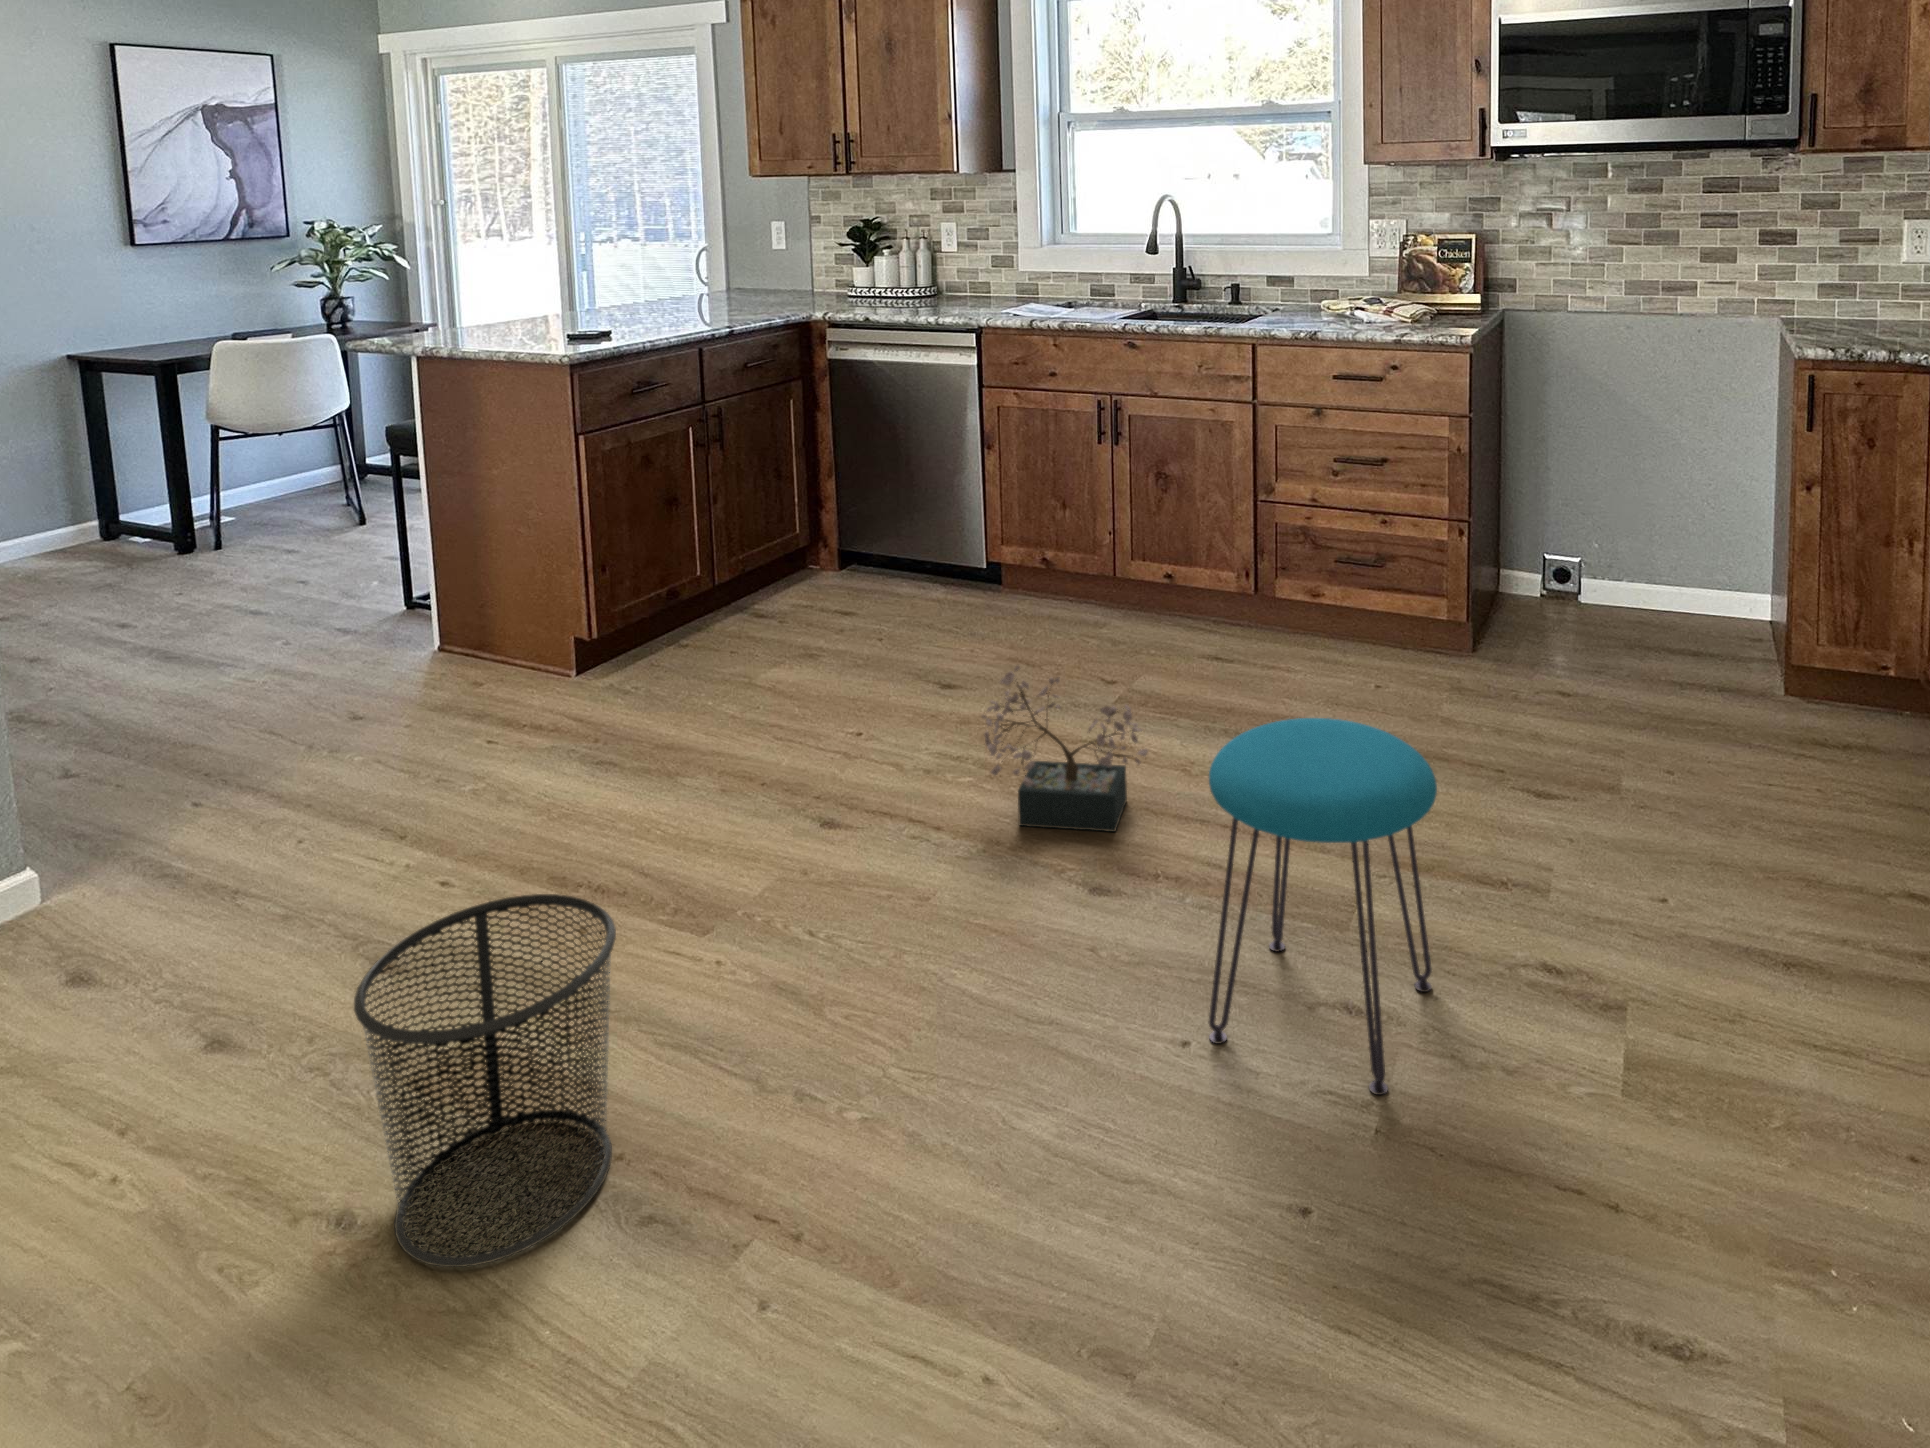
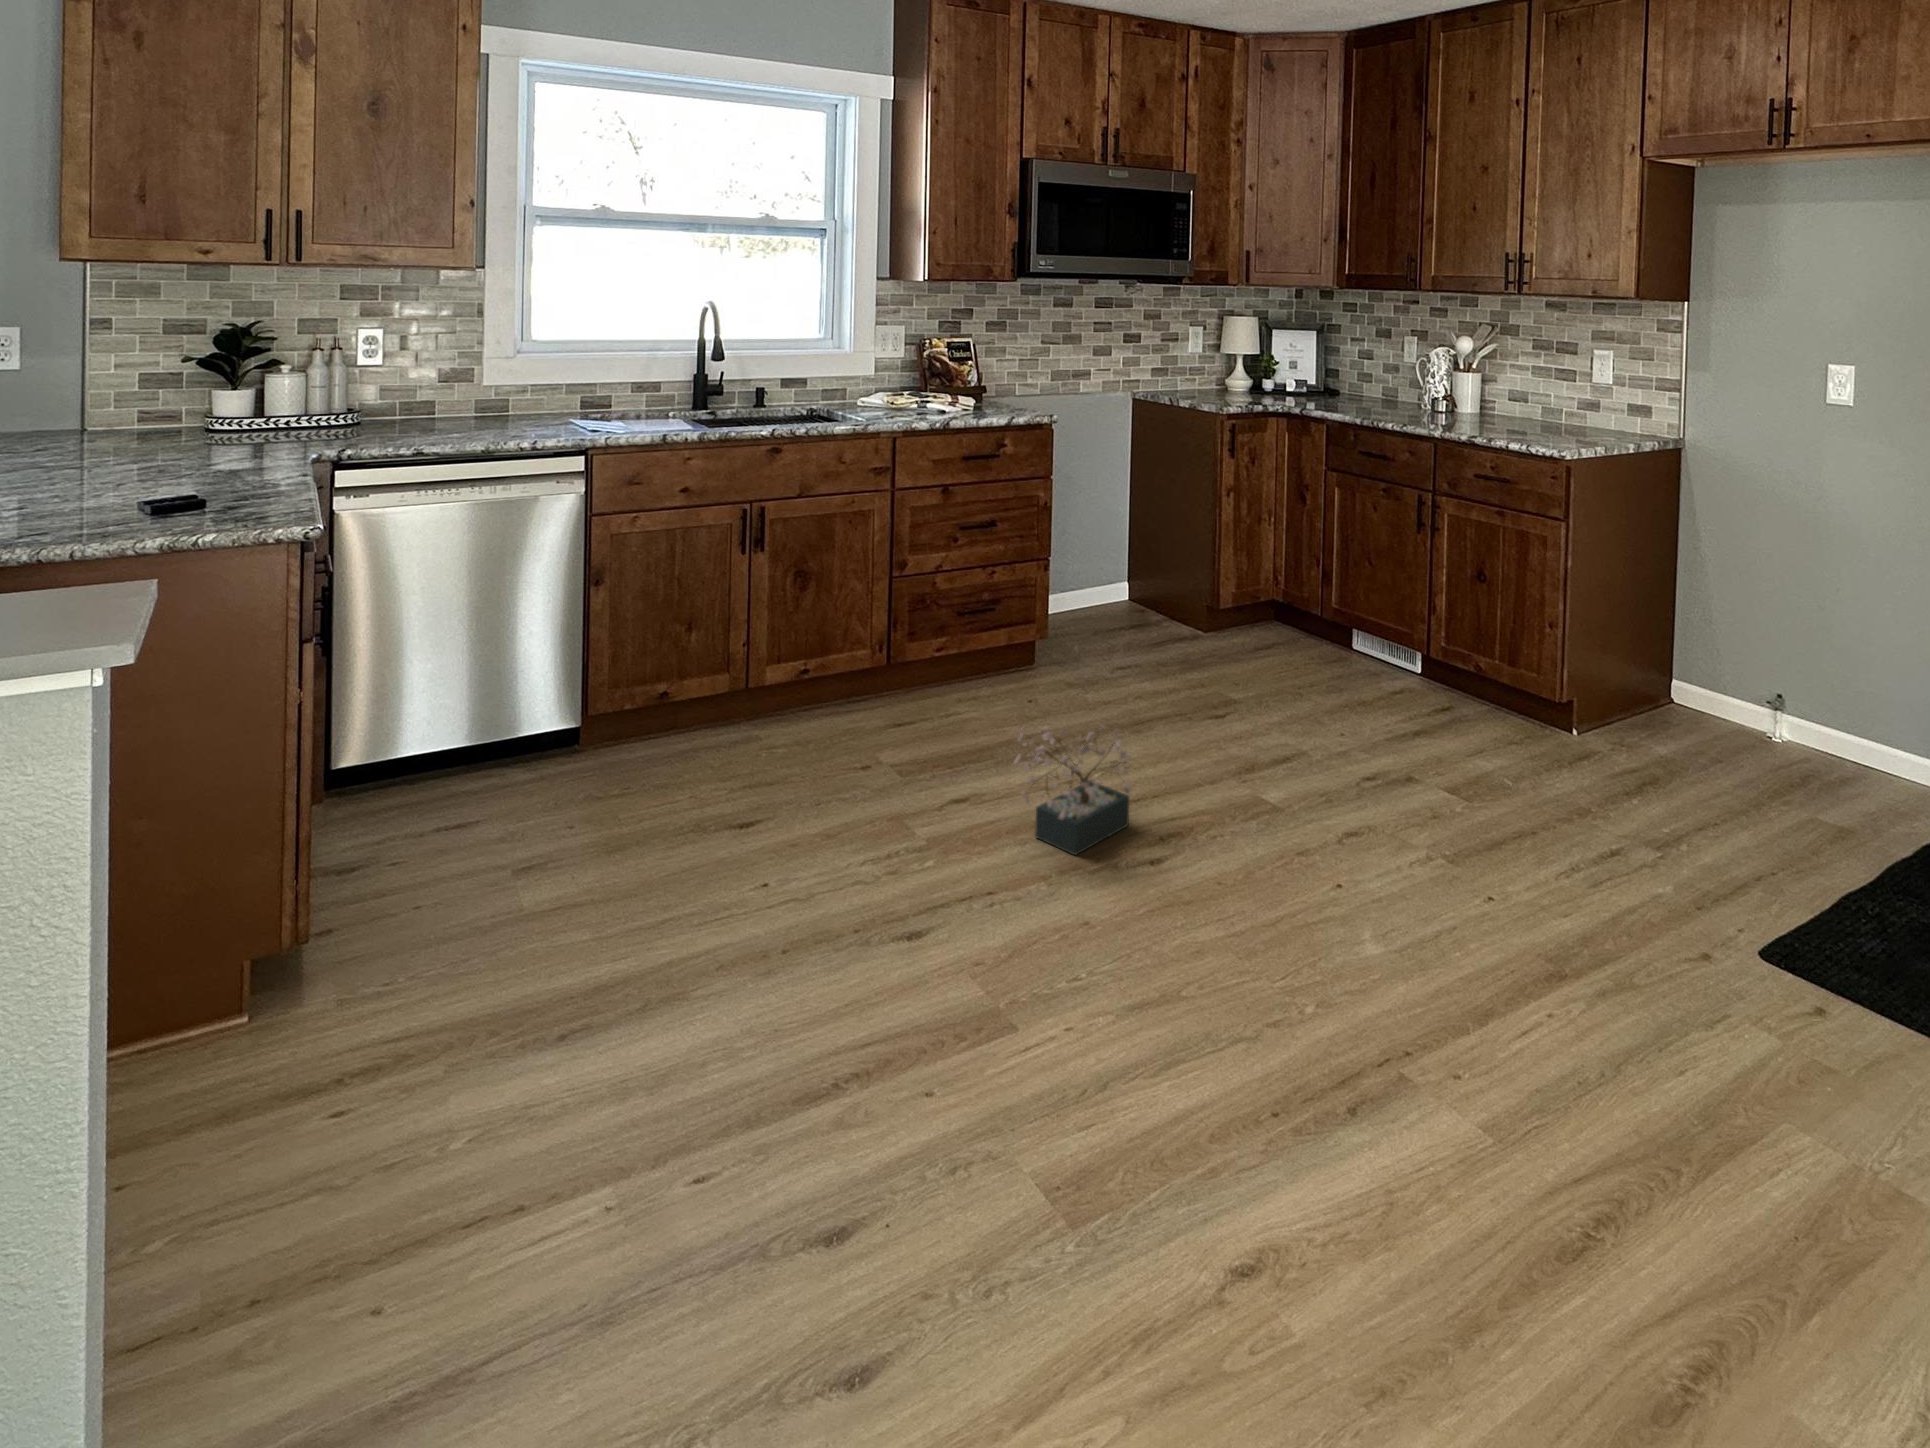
stool: present [1209,718,1437,1095] -> none [1310,648,1466,867]
waste bin: present [354,894,616,1267] -> none [1274,917,1473,1238]

